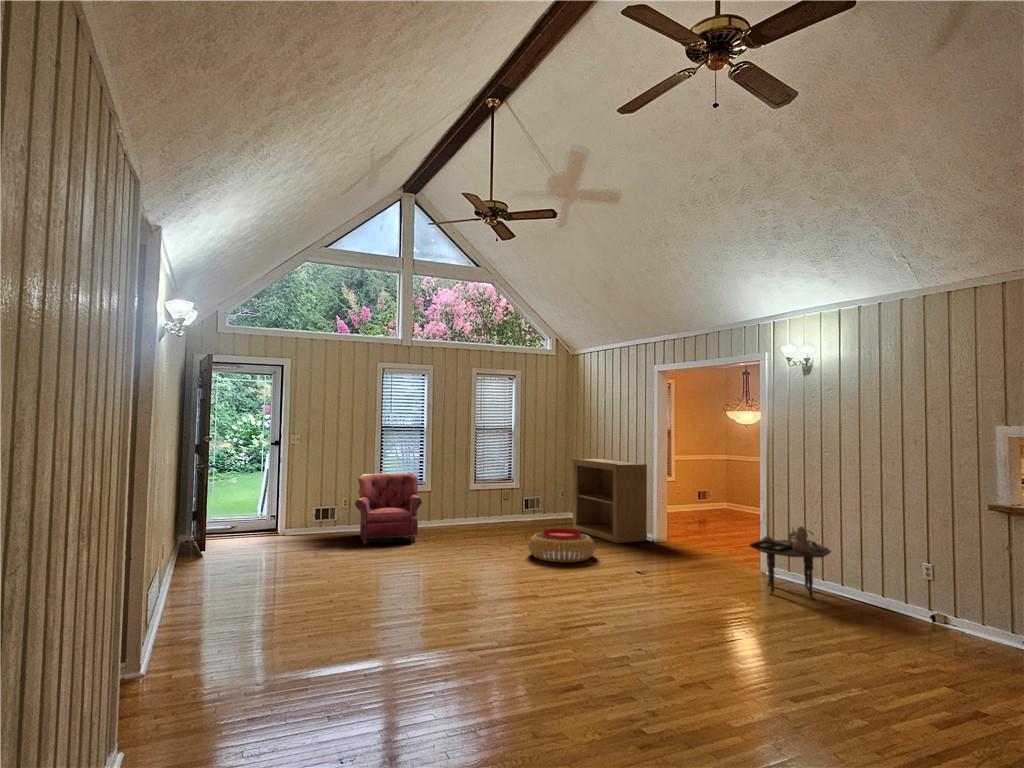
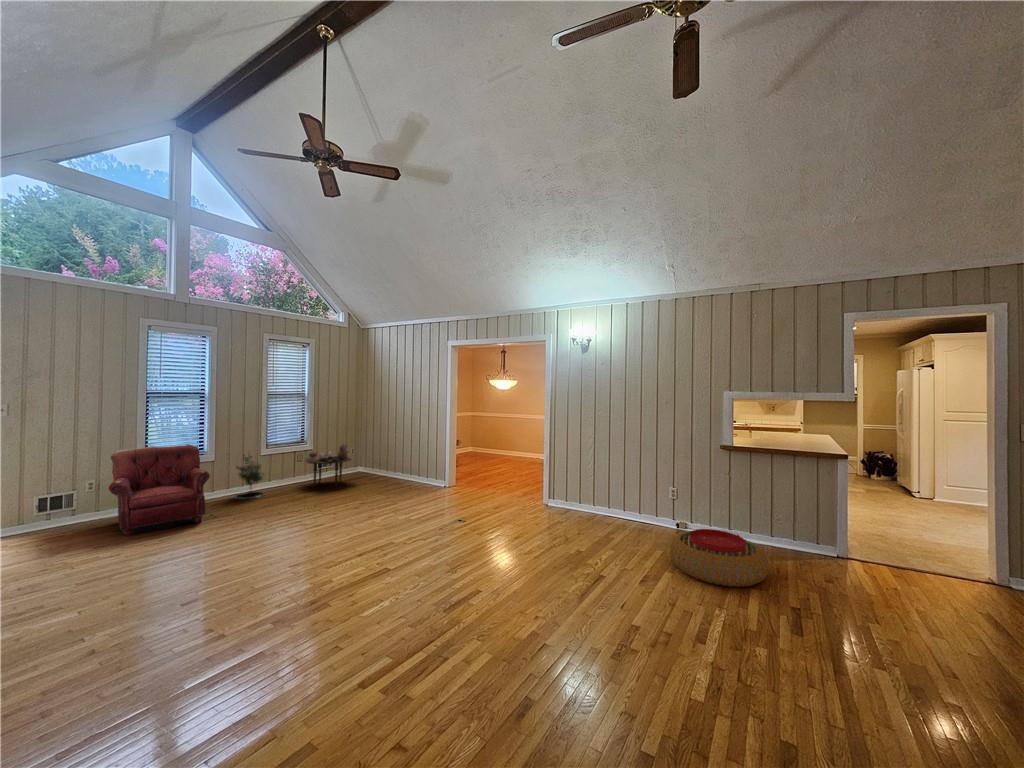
bookshelf: present [572,459,647,543] -> none [369,420,441,492]
potted tree: none [446,483,472,530] -> present [235,455,264,499]
side table: present [749,526,831,599] -> present [305,444,351,487]
pouf: present [529,529,595,563] -> present [670,529,769,587]

